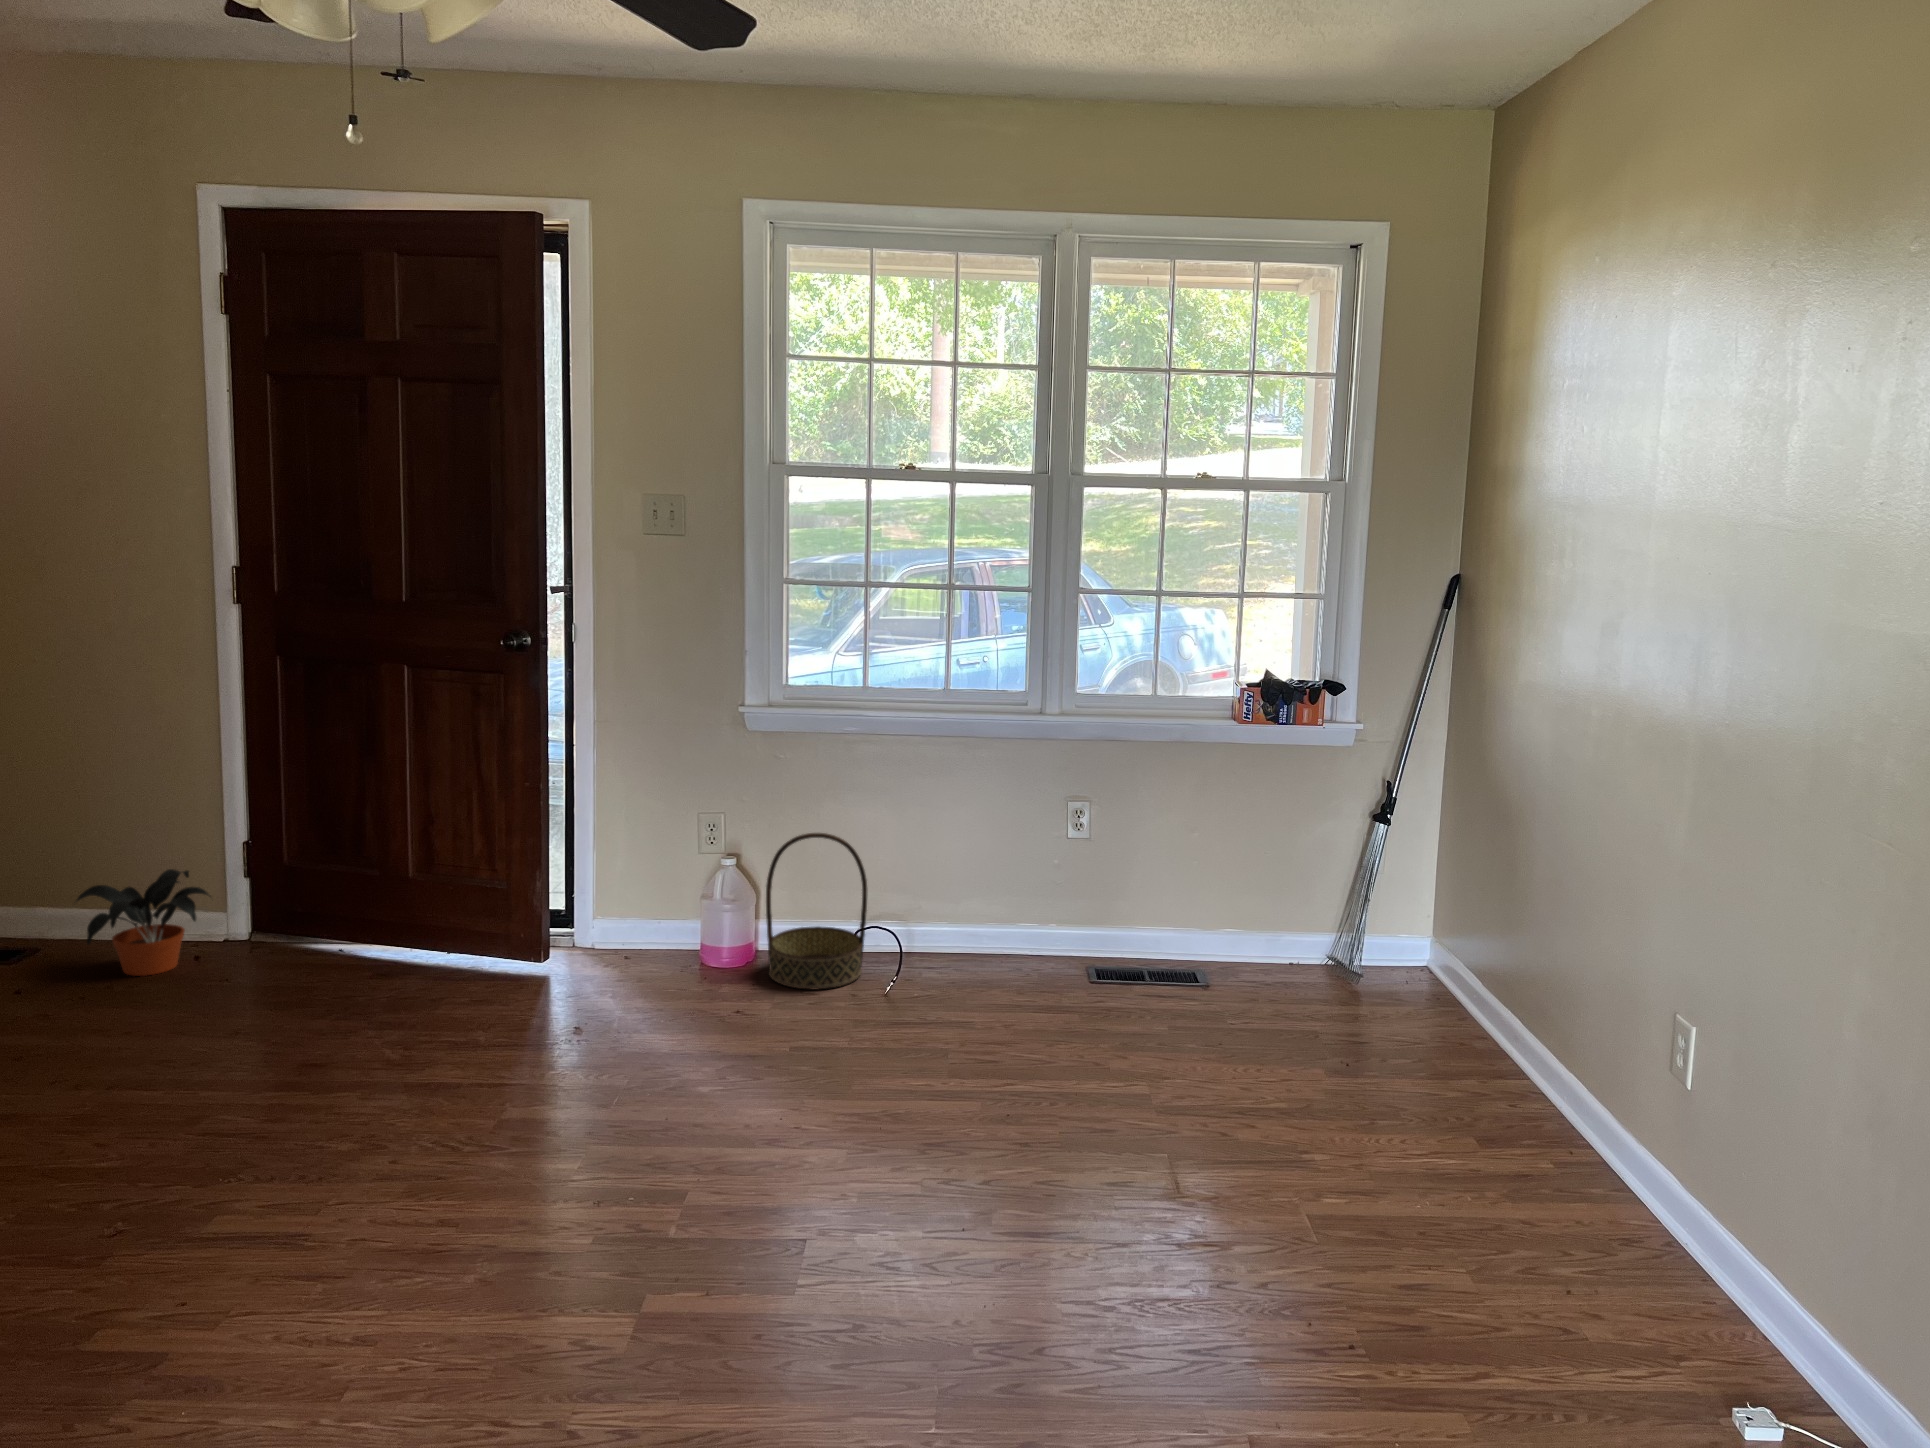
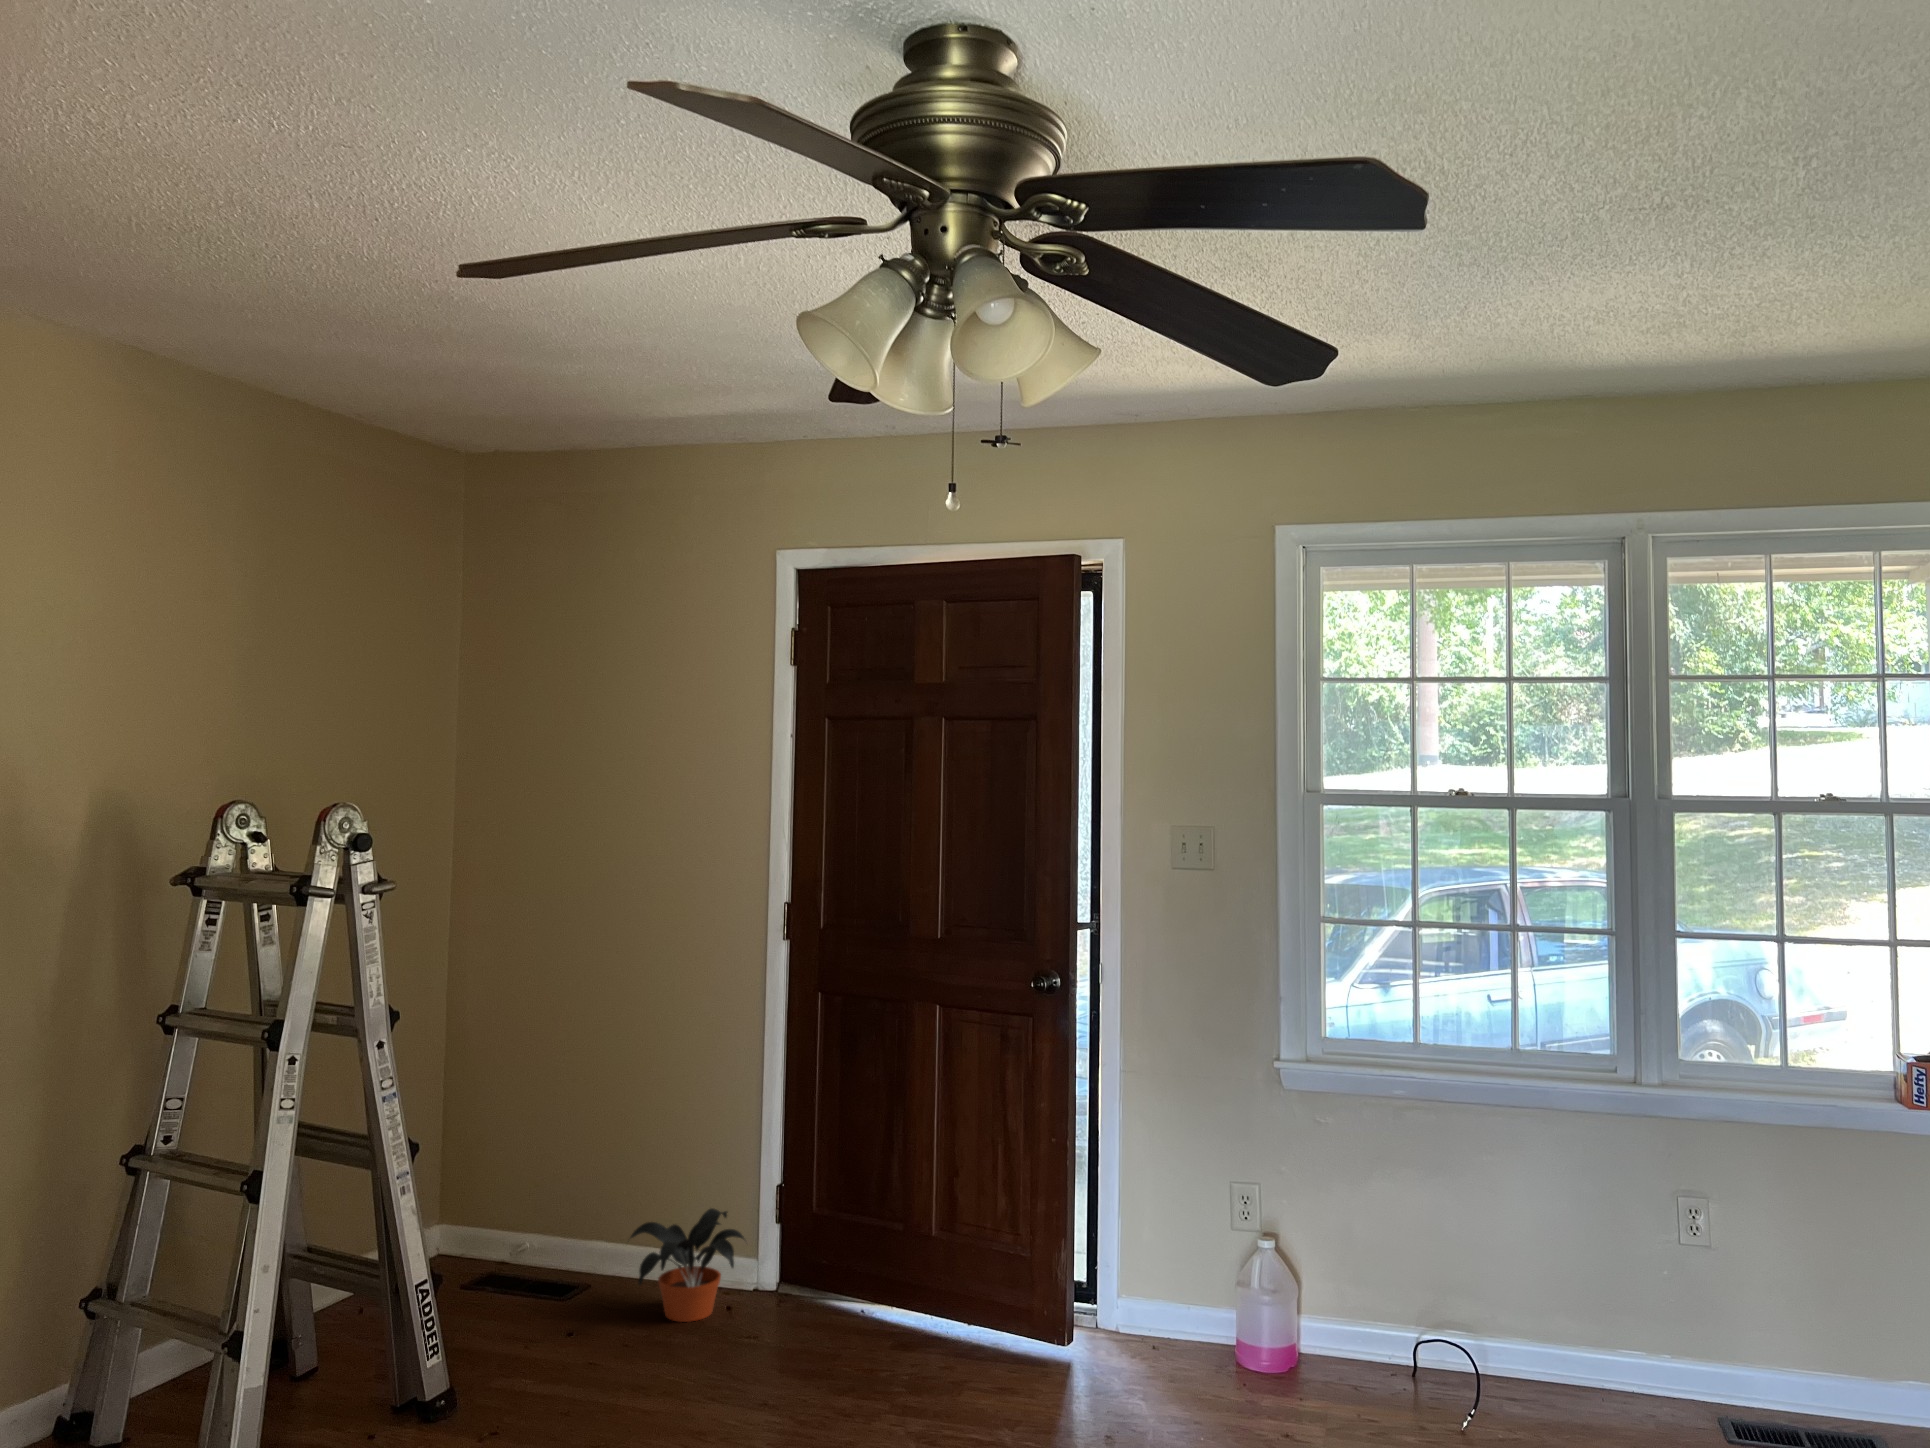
basket: present [766,833,867,989] -> none [1313,1217,1434,1414]

